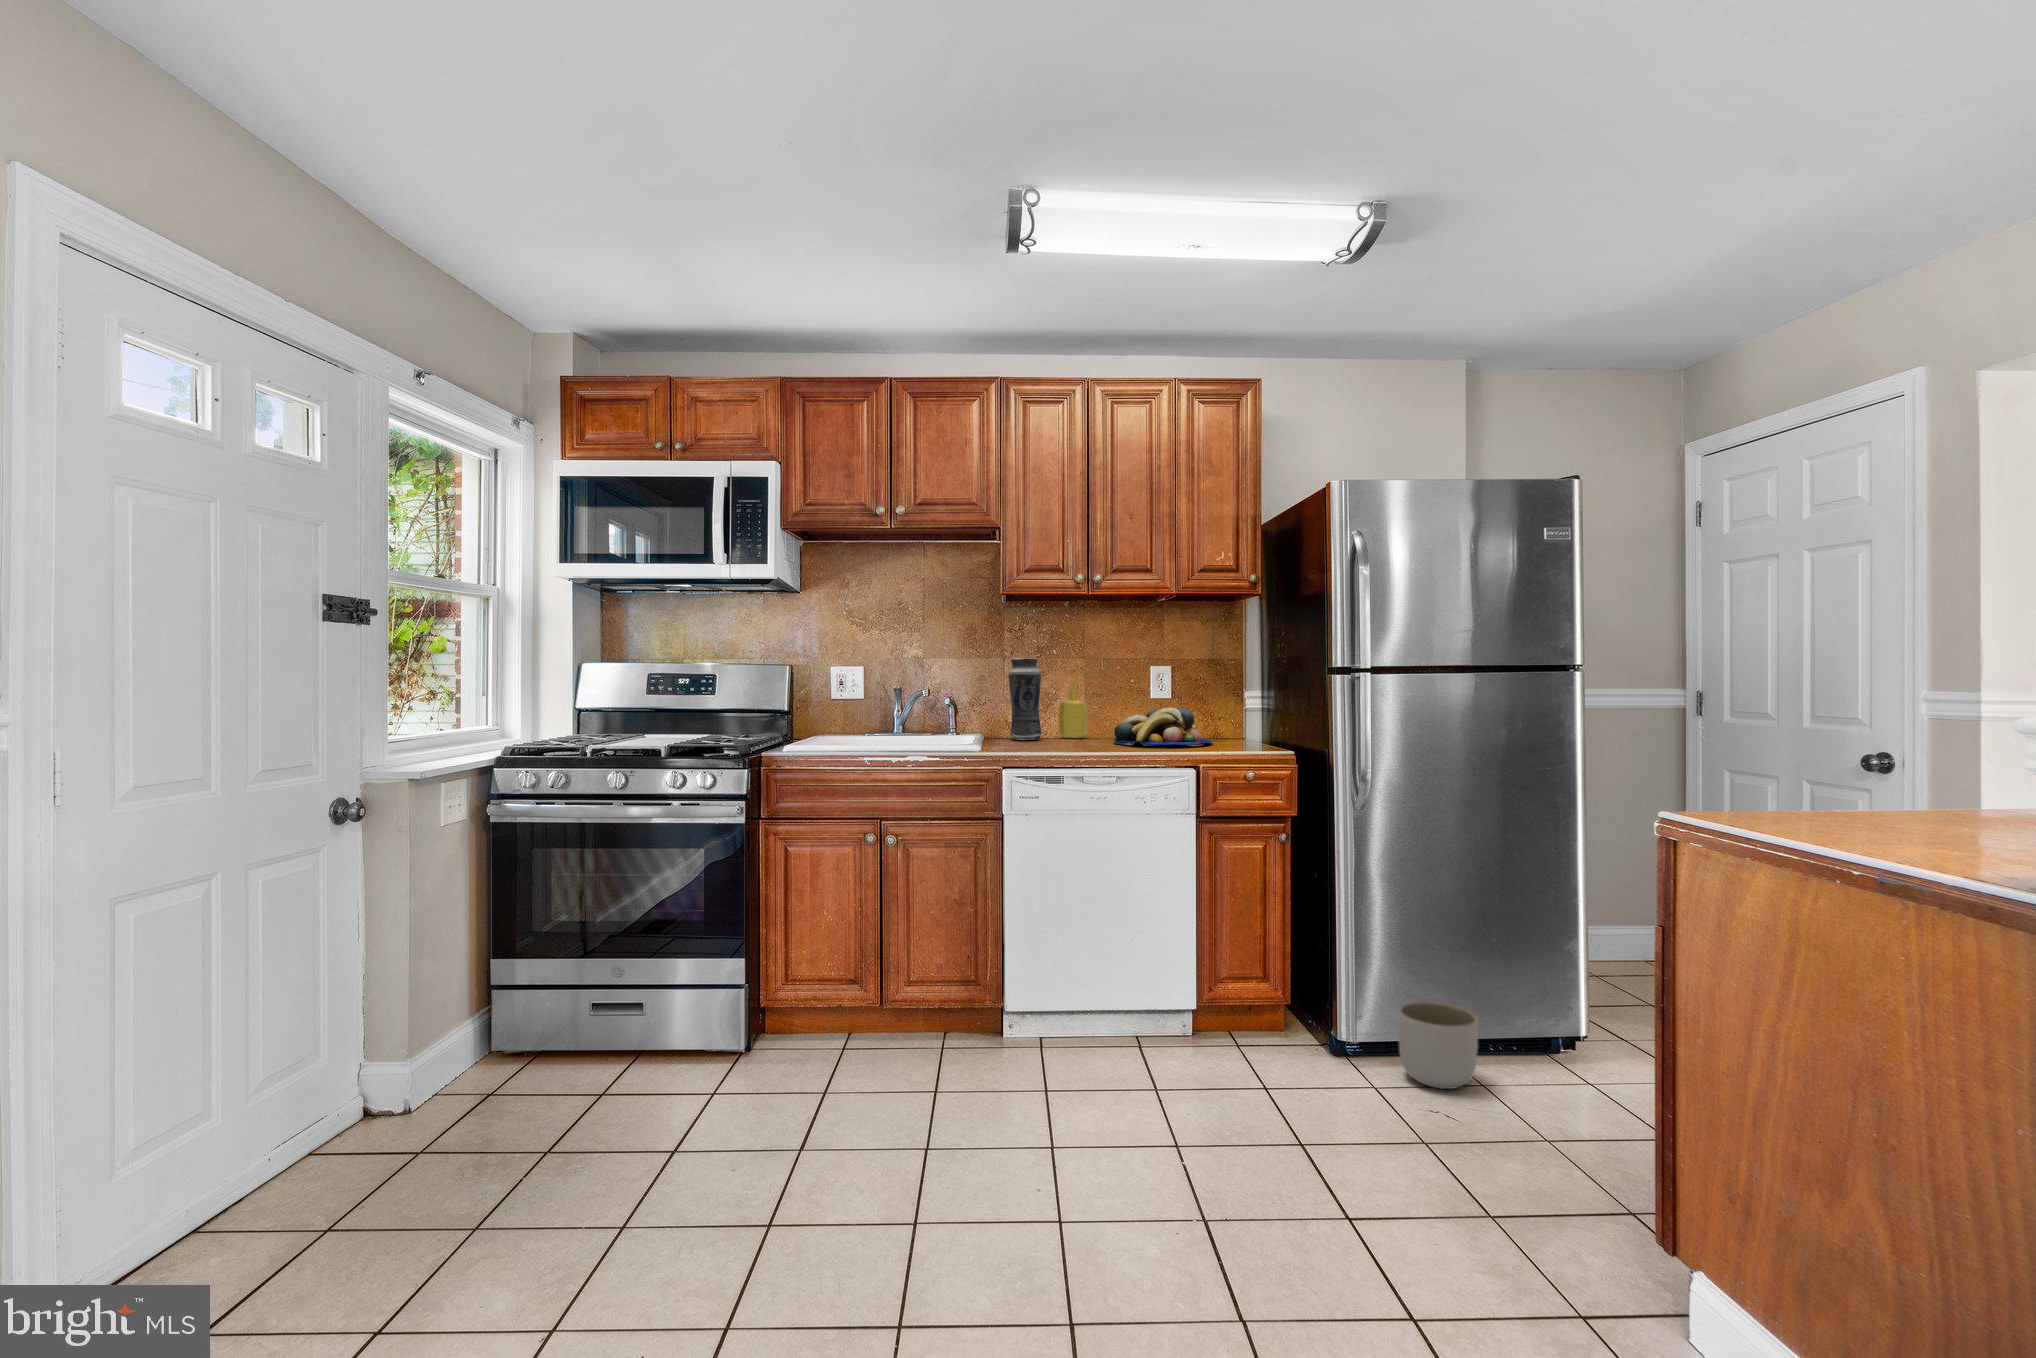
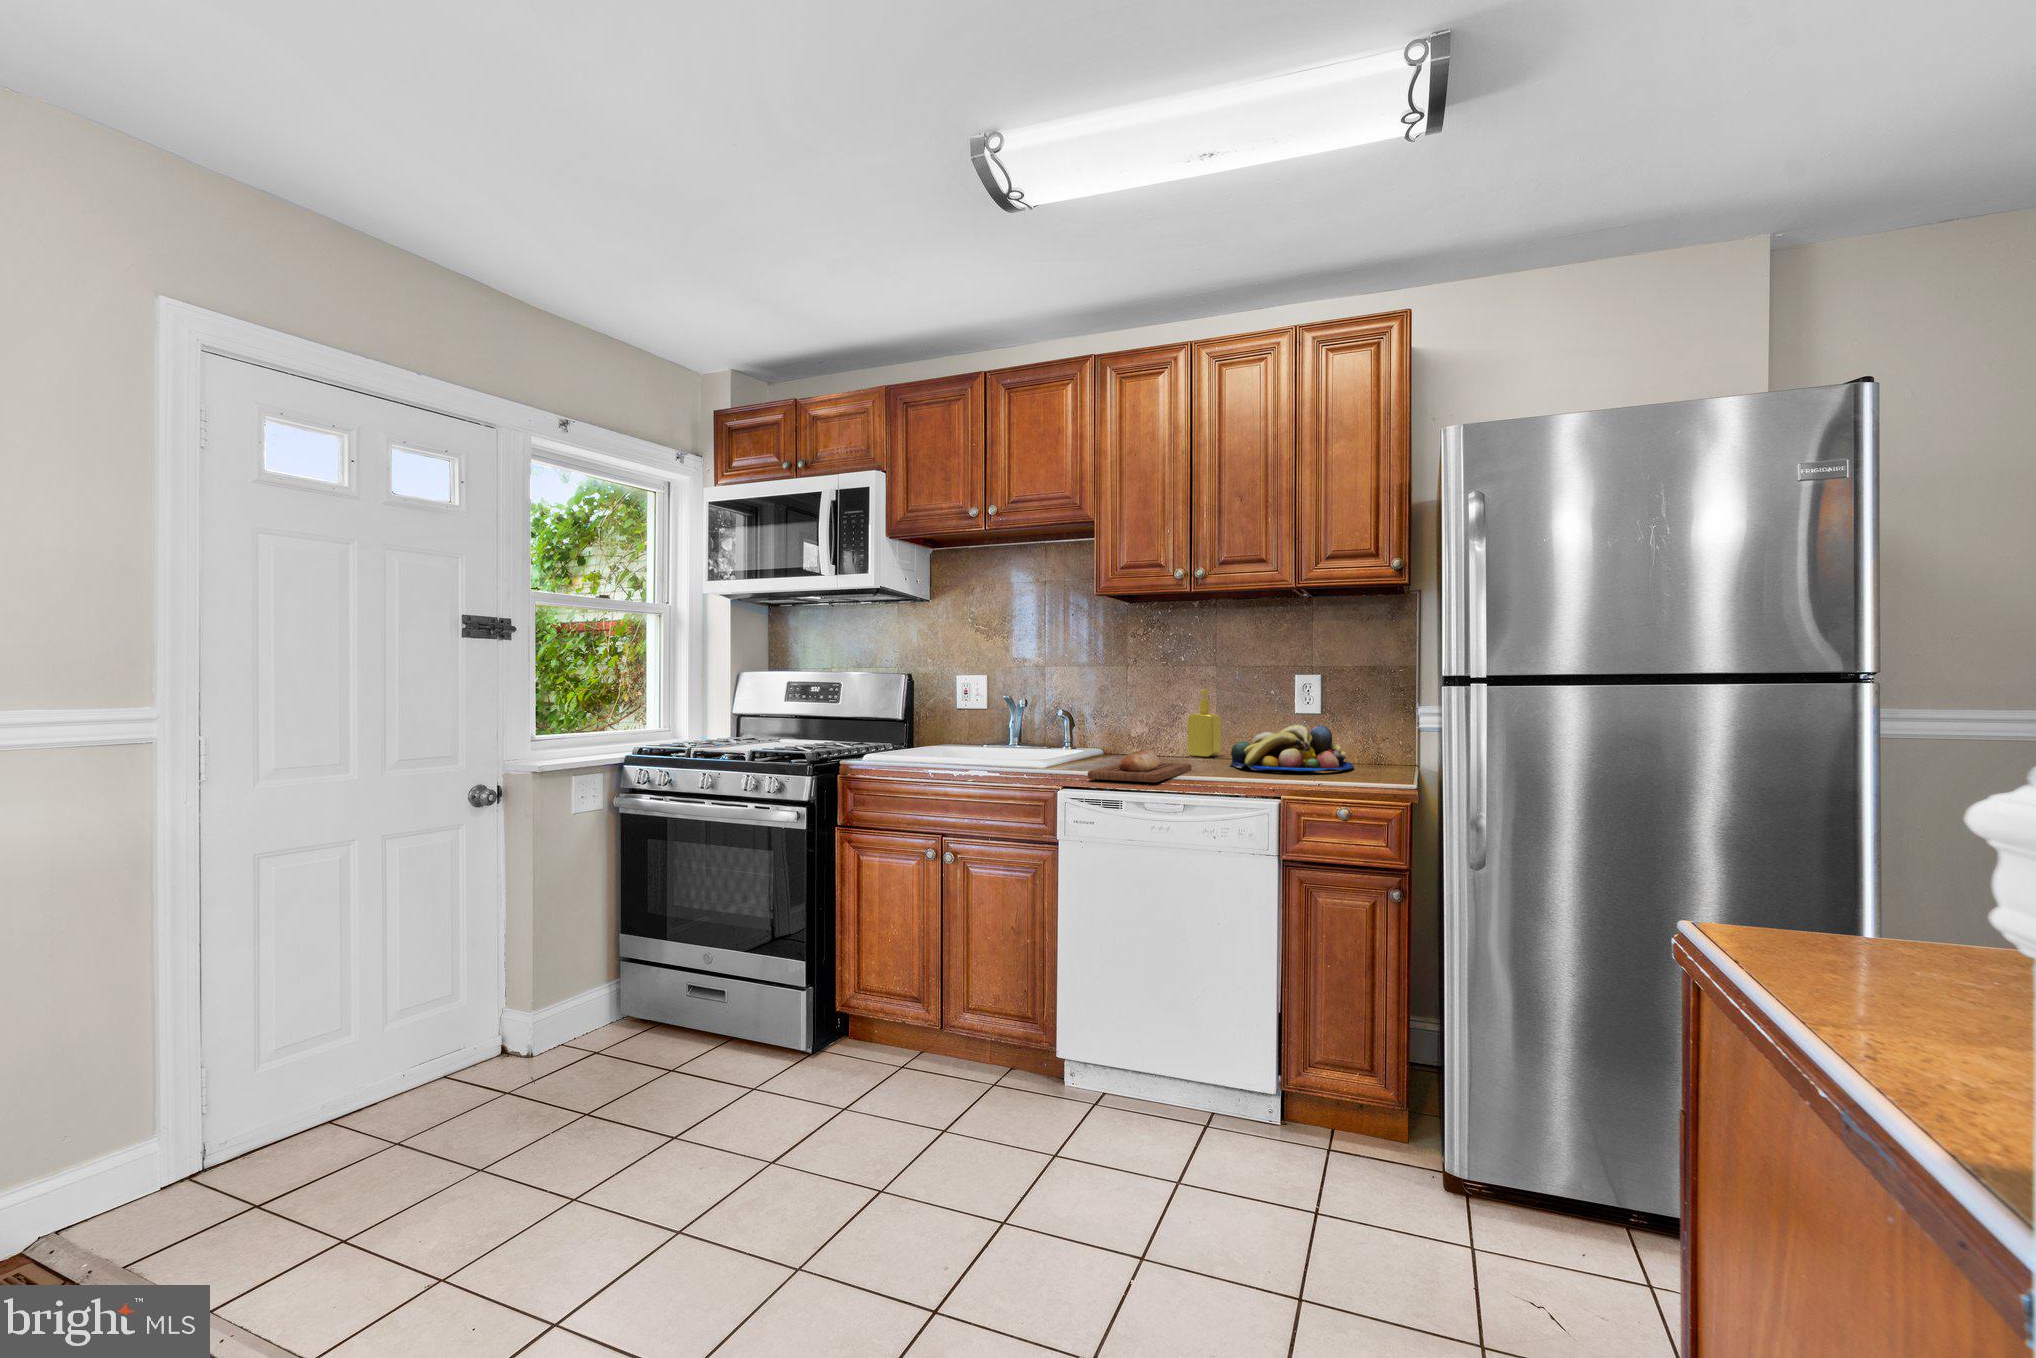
vase: present [1009,658,1042,740] -> none [1127,665,1164,757]
bread loaf: none [1034,732,1100,757] -> present [1088,750,1191,782]
planter: present [1398,1001,1478,1089] -> none [1502,1139,1618,1273]

